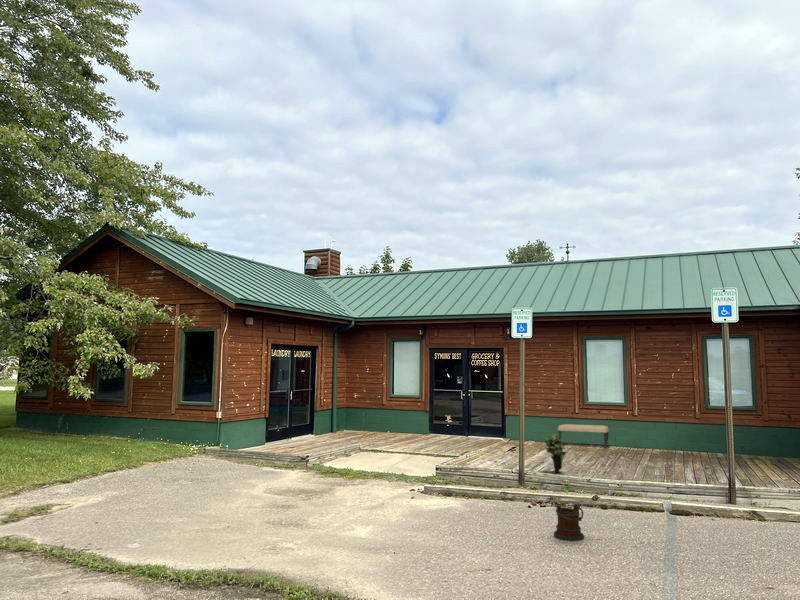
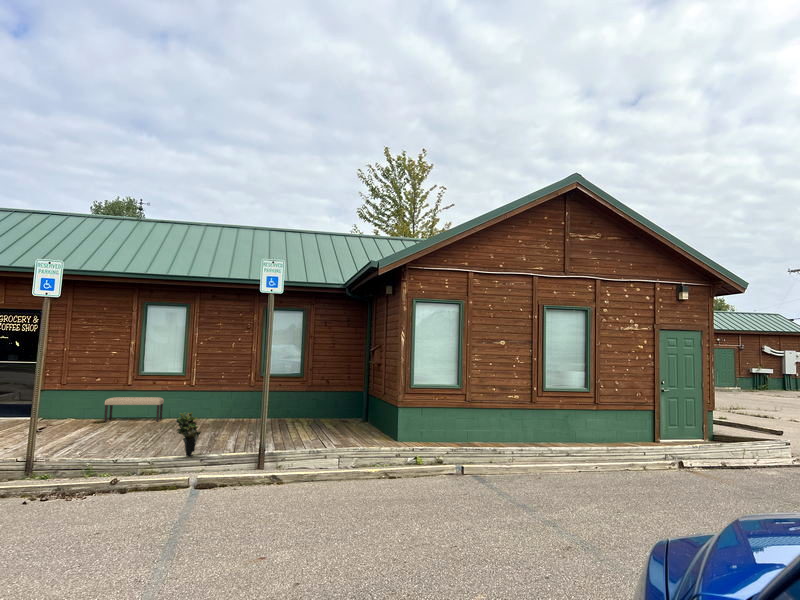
potted plant: present [544,434,566,473] -> present [176,412,201,457]
bucket: present [554,504,584,541] -> none [35,496,80,543]

